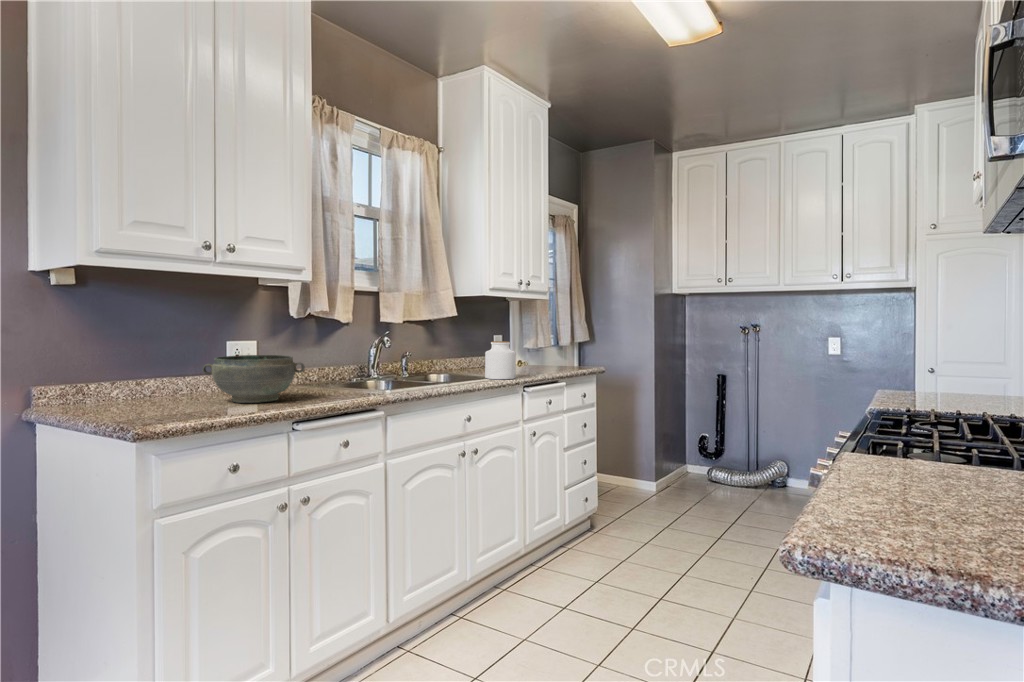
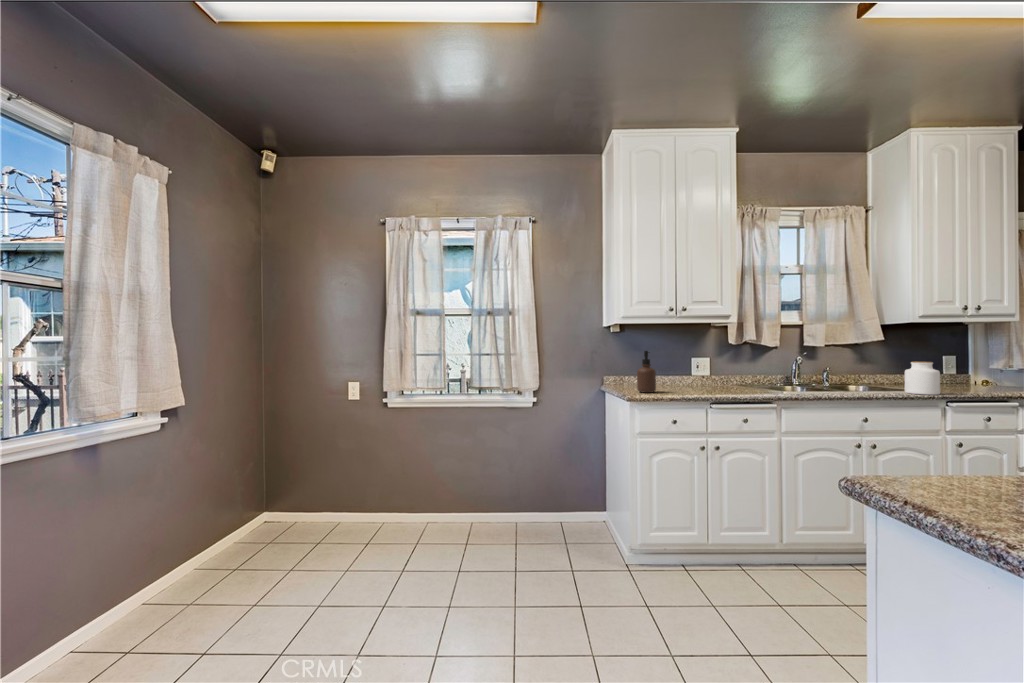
soap dispenser: none [134,327,178,416] -> present [637,351,656,393]
bowl: present [202,355,304,403] -> none [673,366,727,392]

